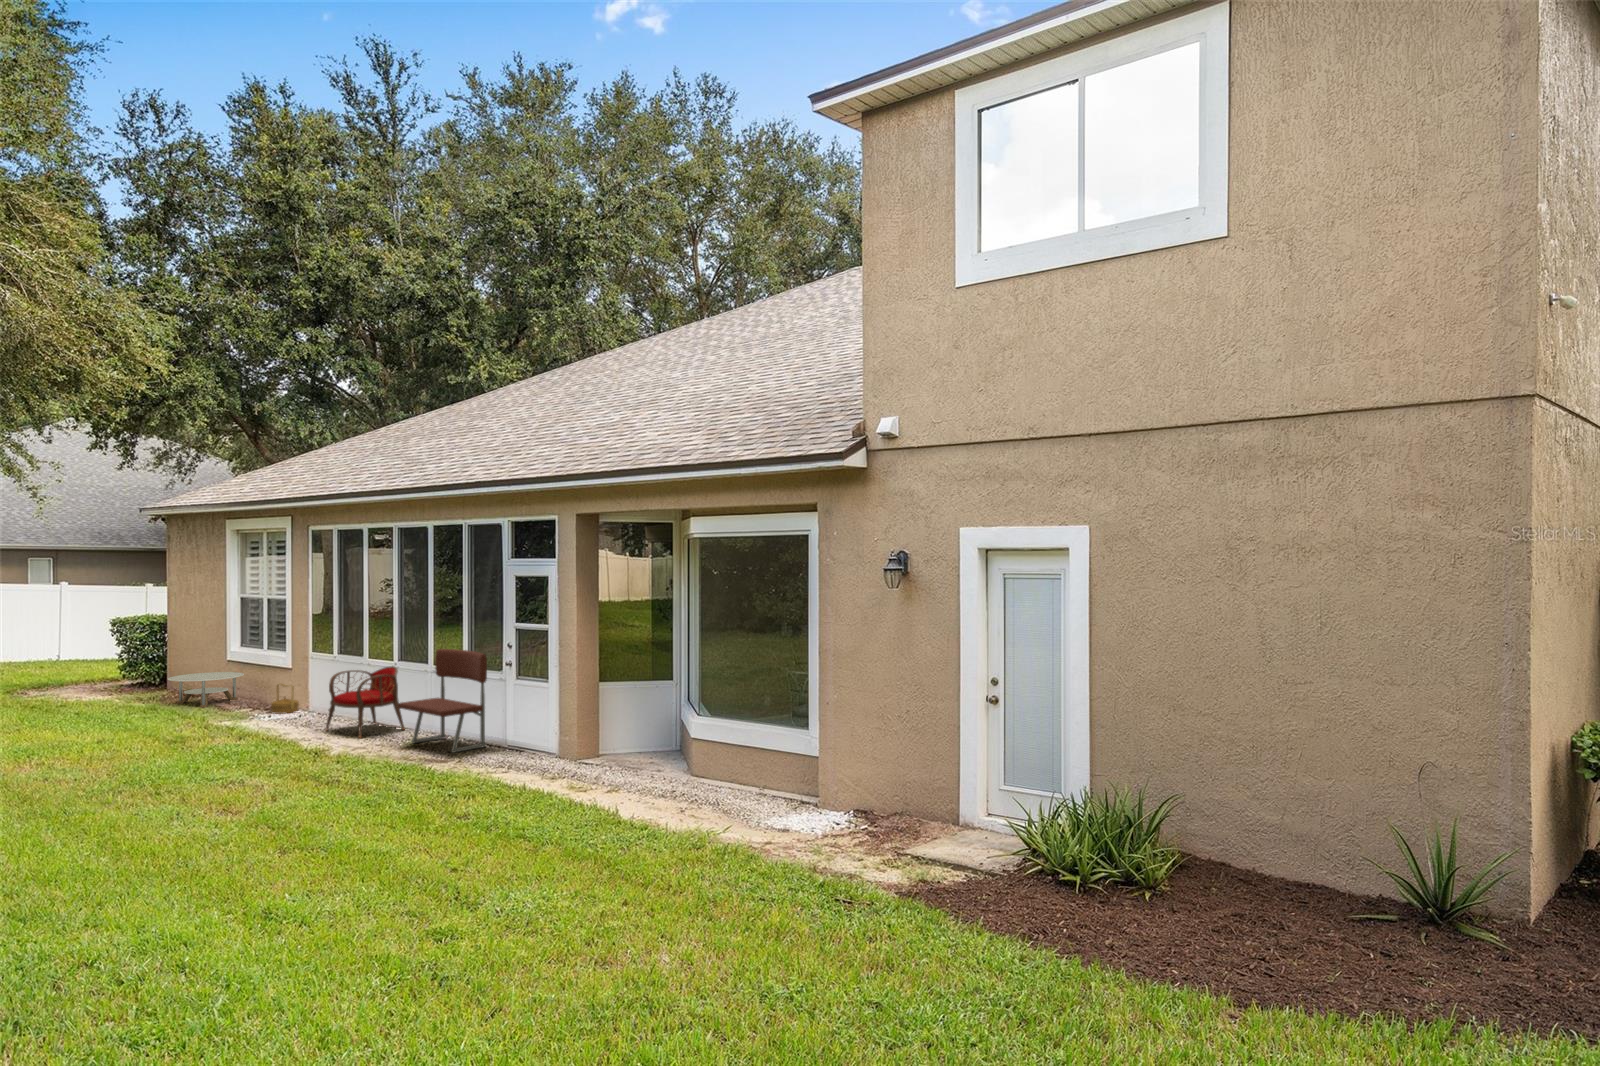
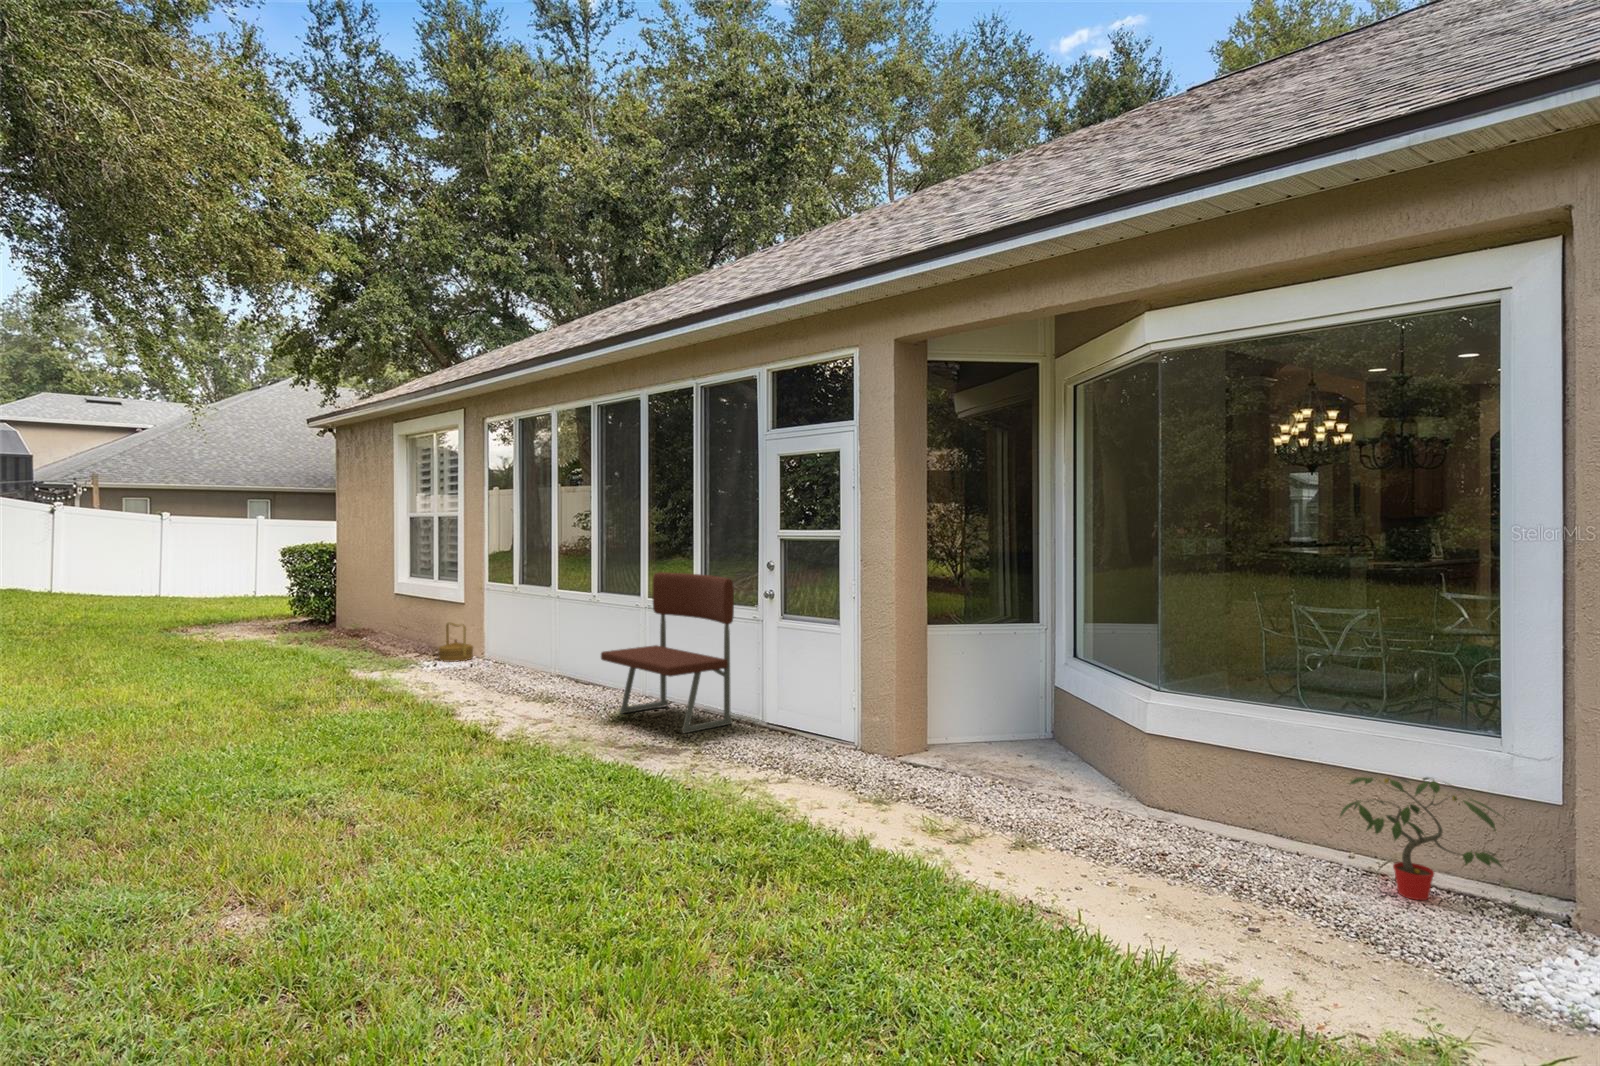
armchair: present [325,666,405,738] -> none [500,600,608,702]
round table: present [168,672,244,708] -> none [321,608,412,651]
potted plant: none [745,749,806,803] -> present [1340,777,1502,900]

